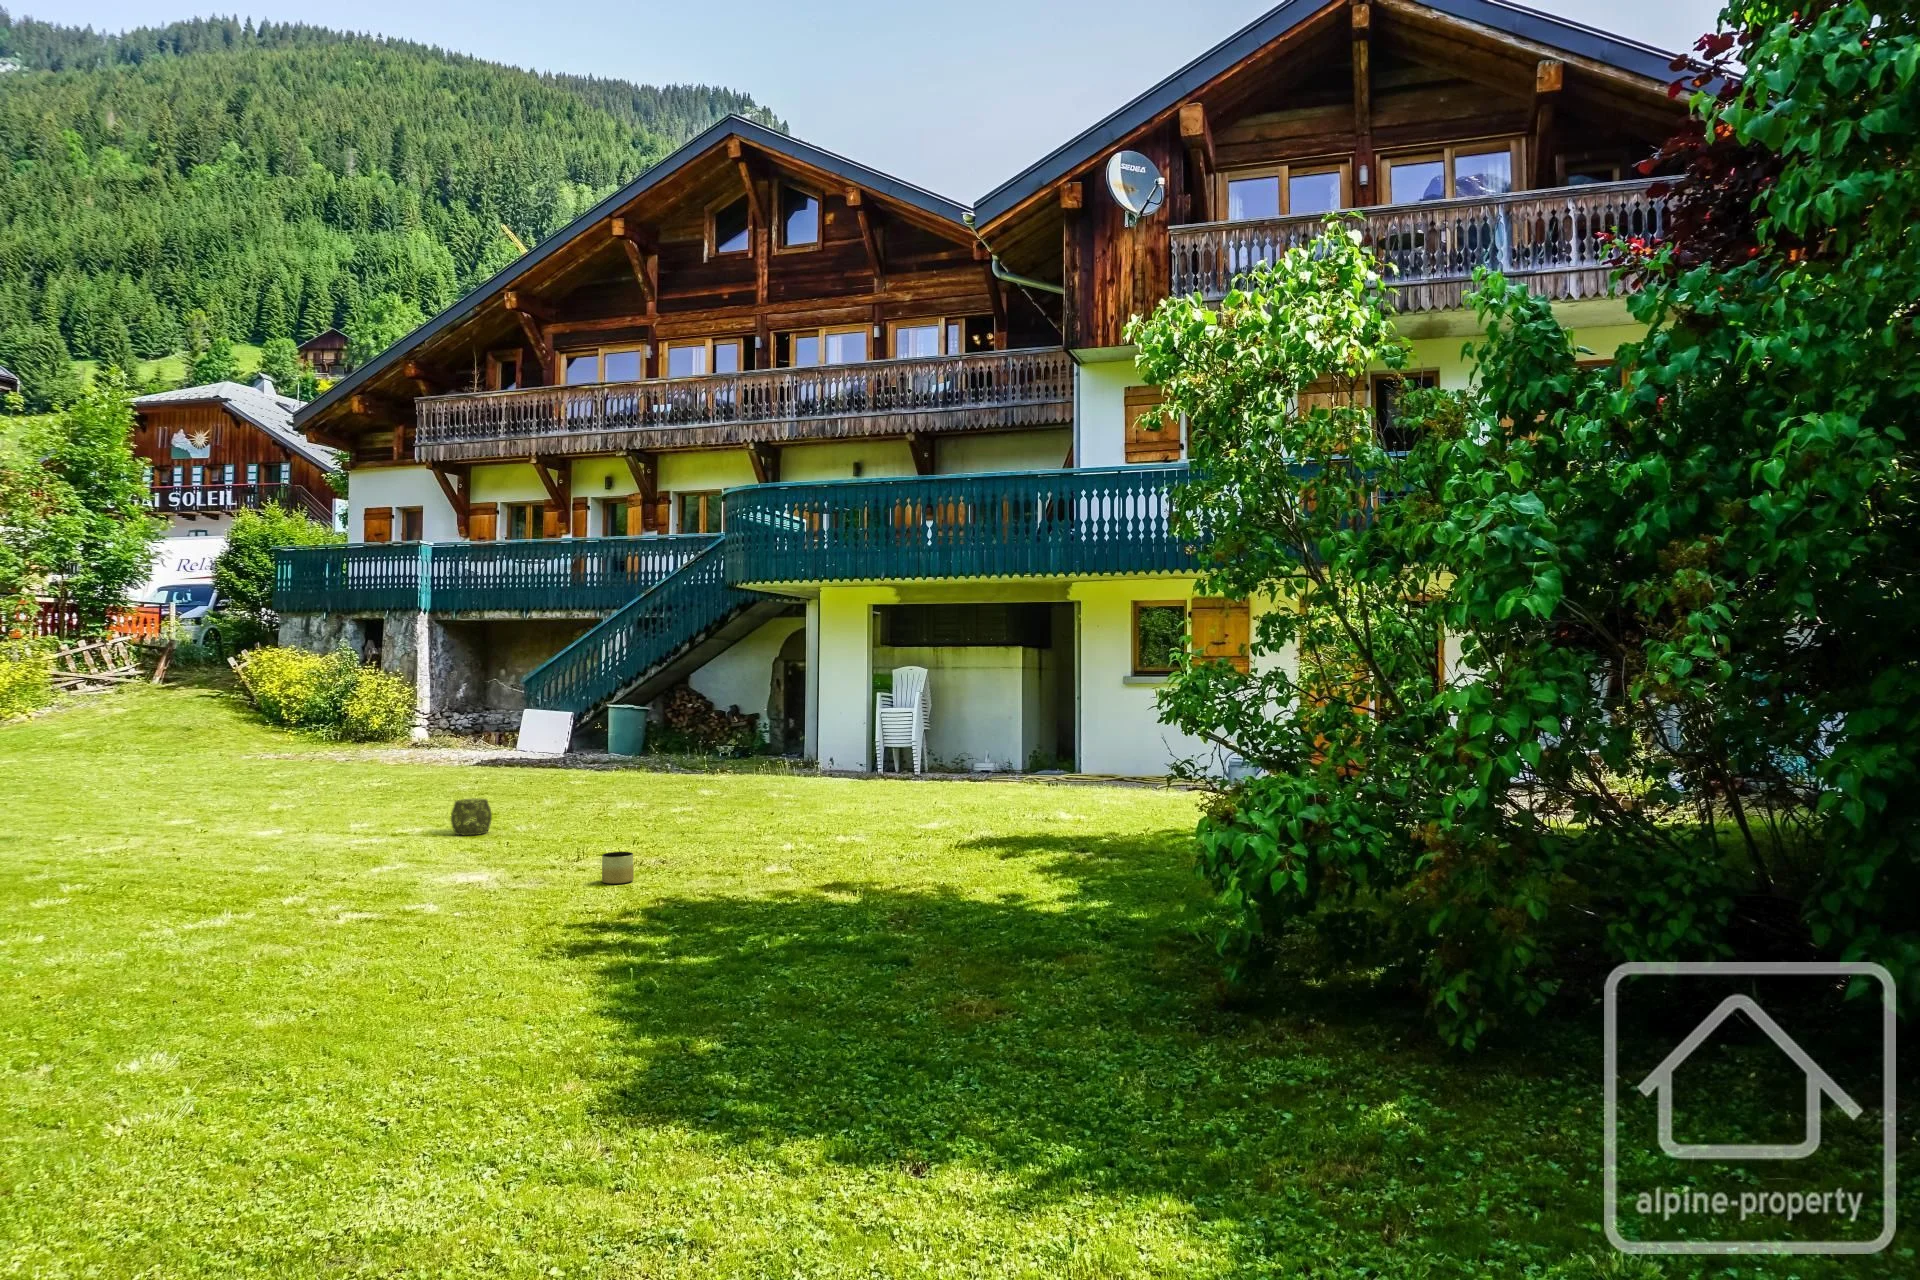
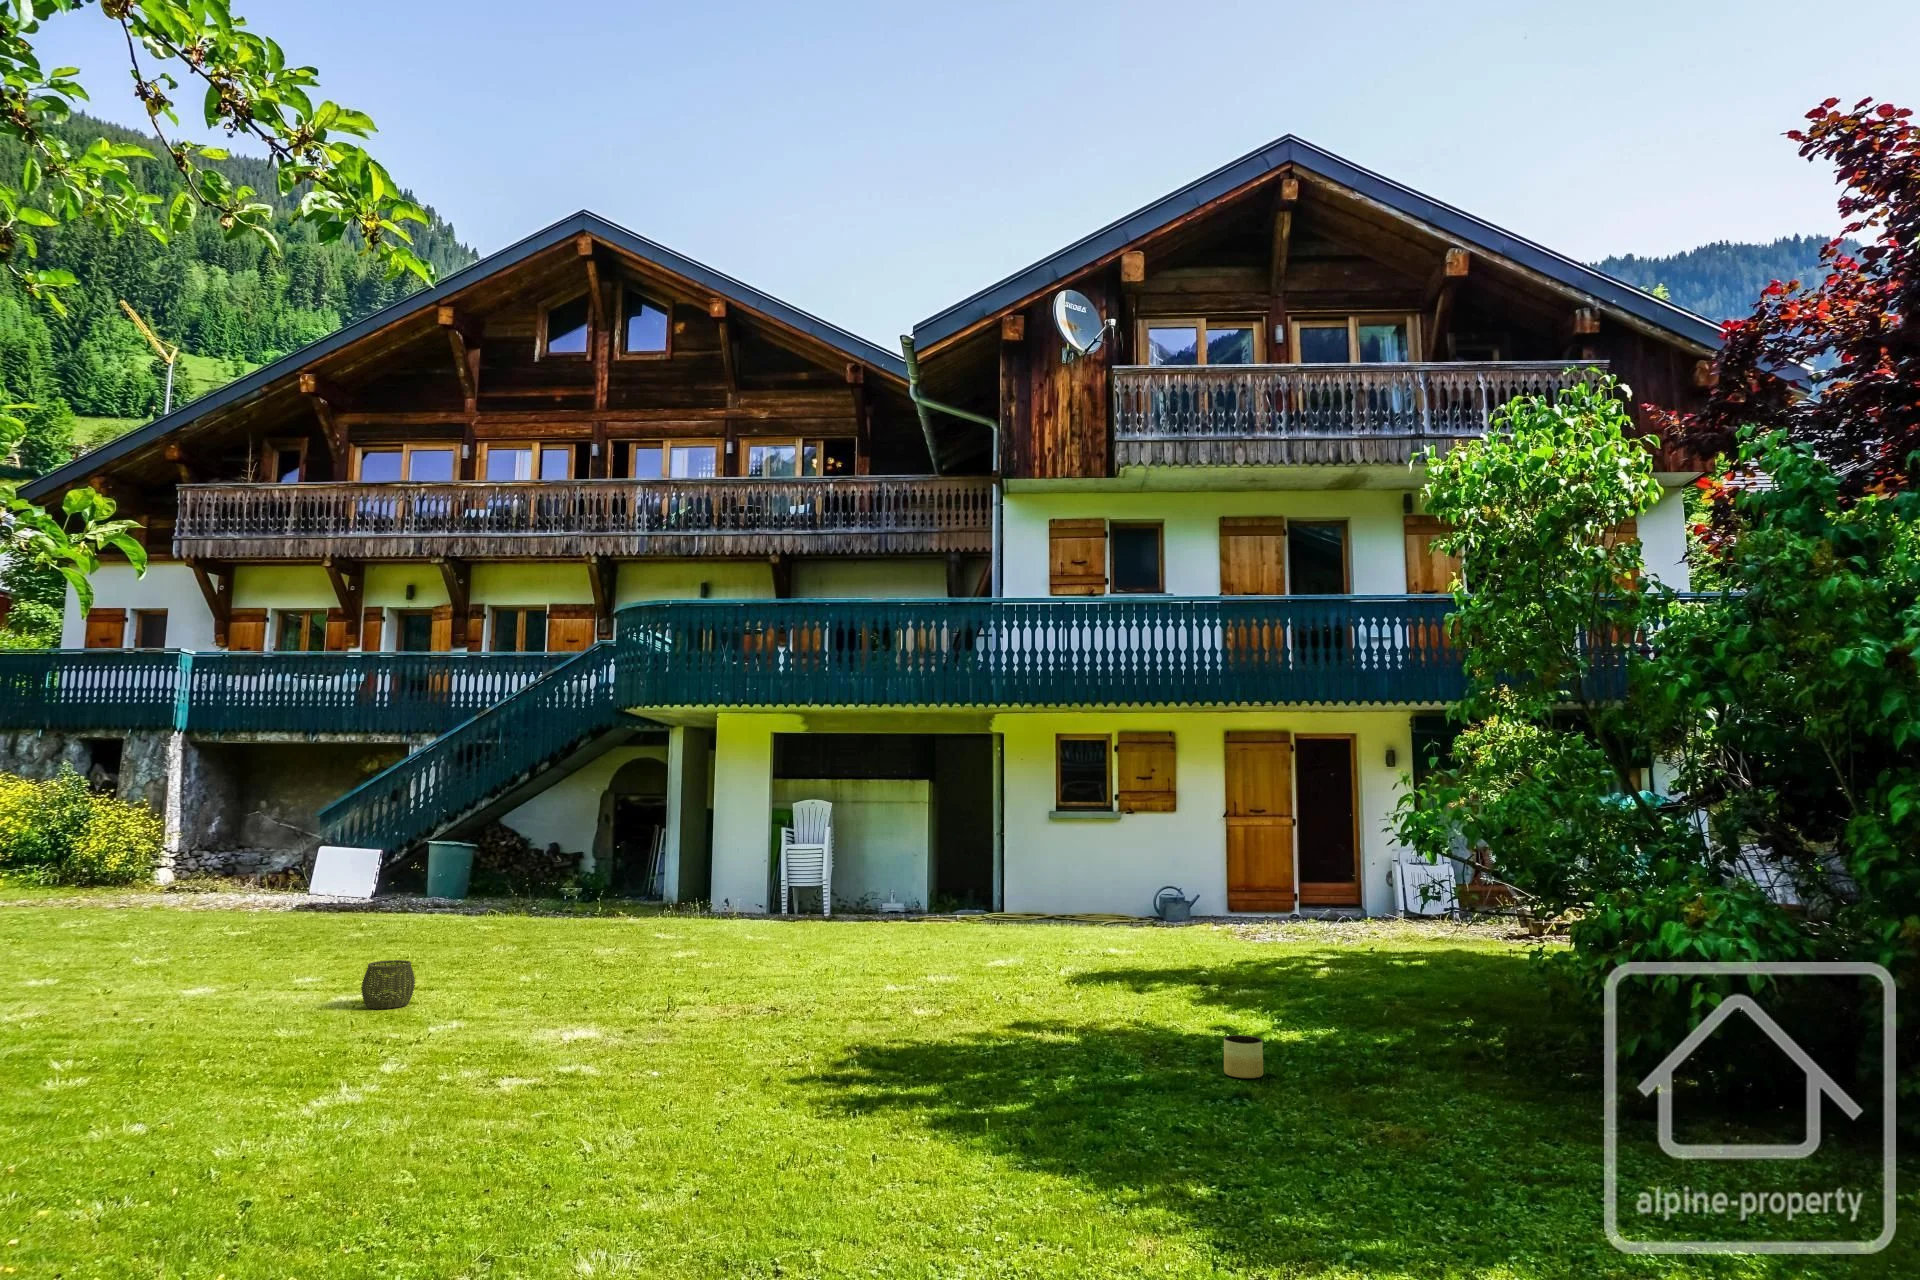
planter: present [602,852,634,884] -> present [1224,1035,1263,1079]

